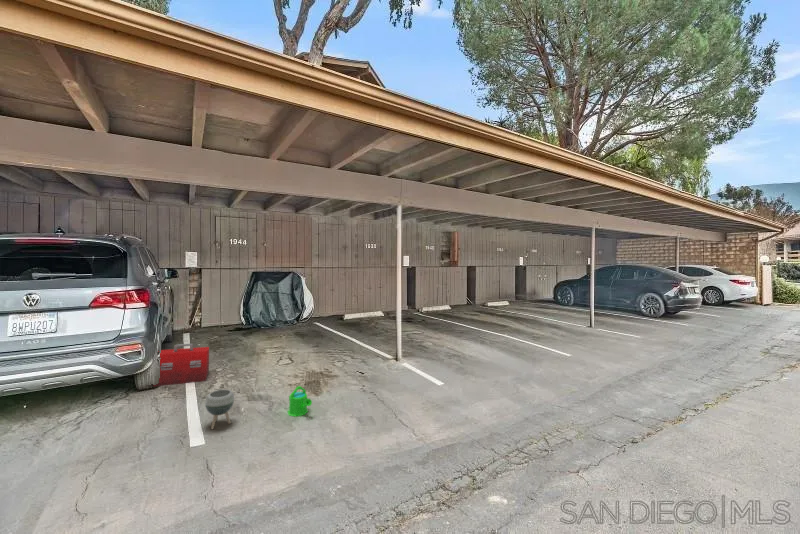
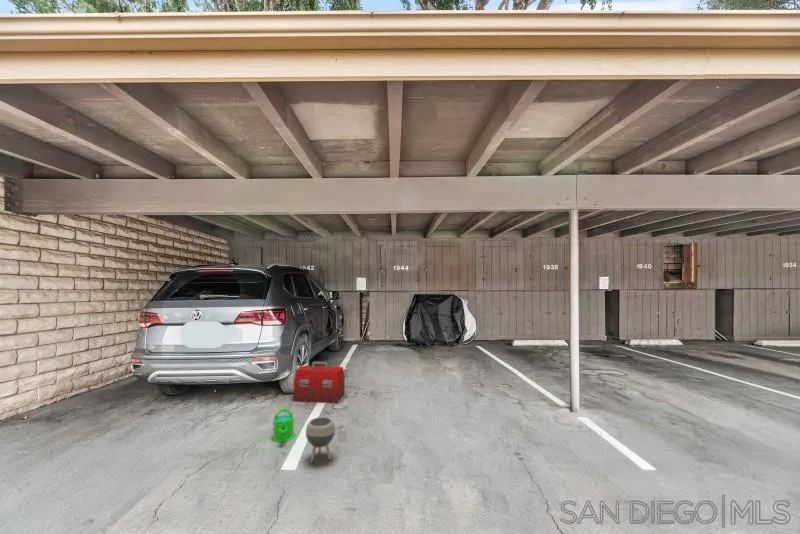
watering can: present [288,386,312,416] -> present [272,408,295,442]

